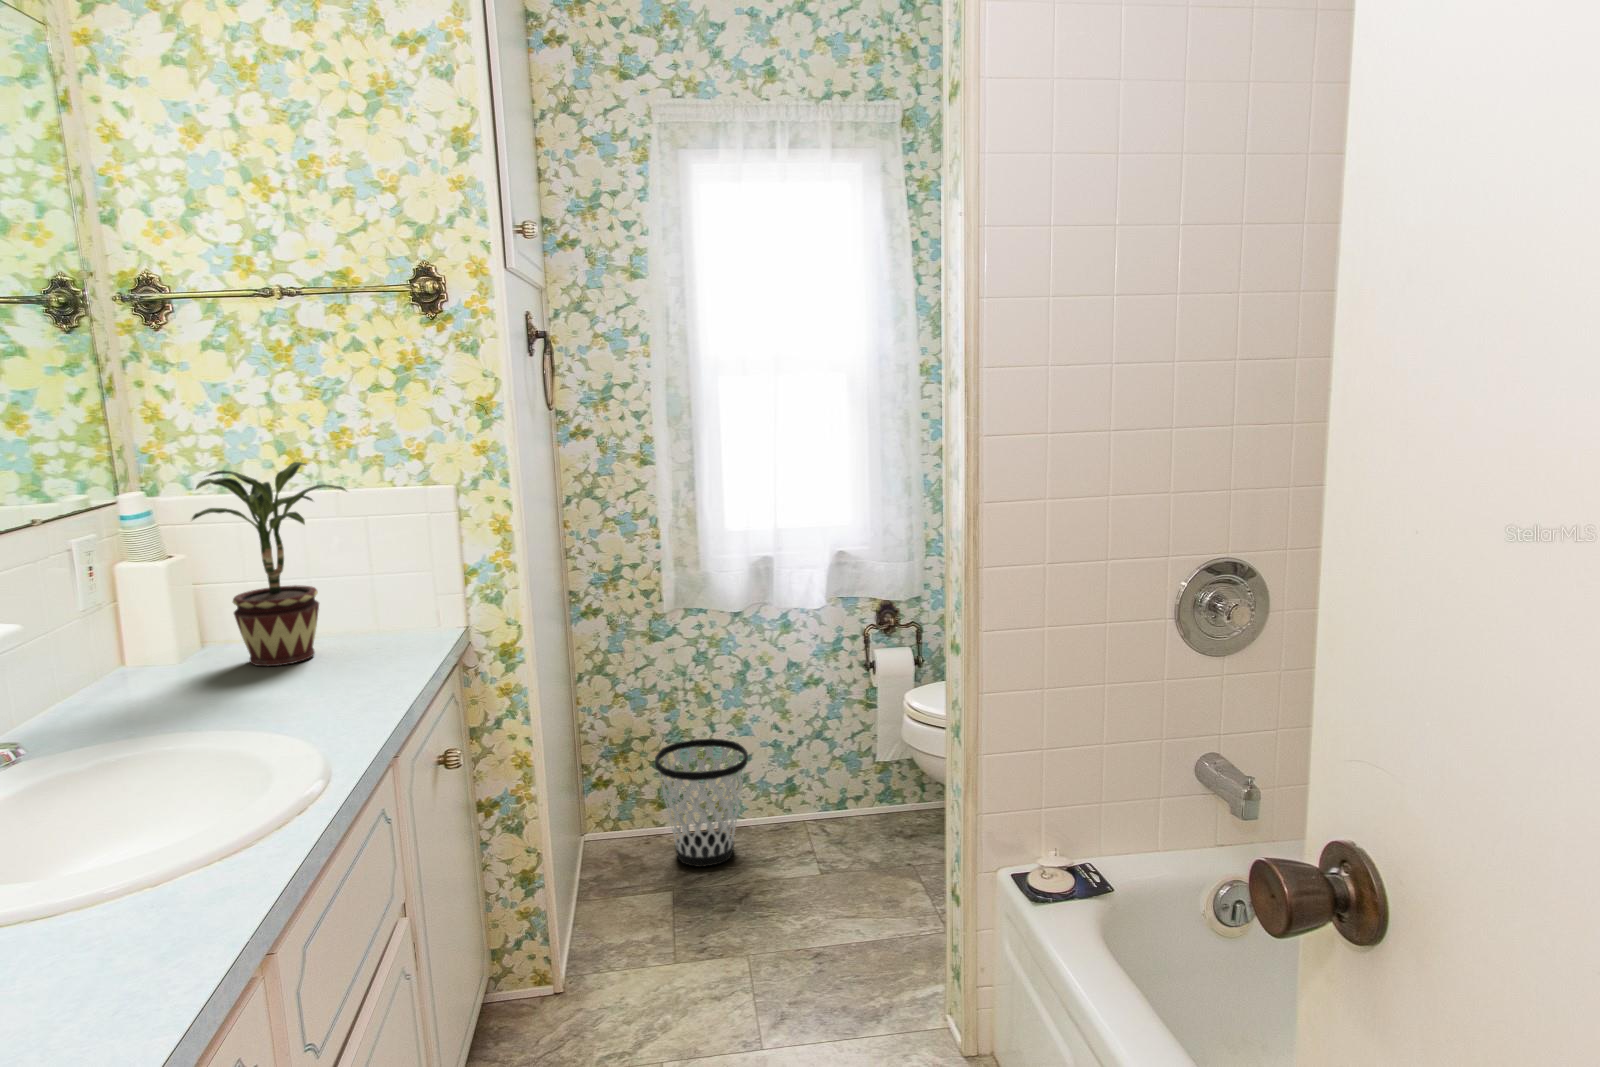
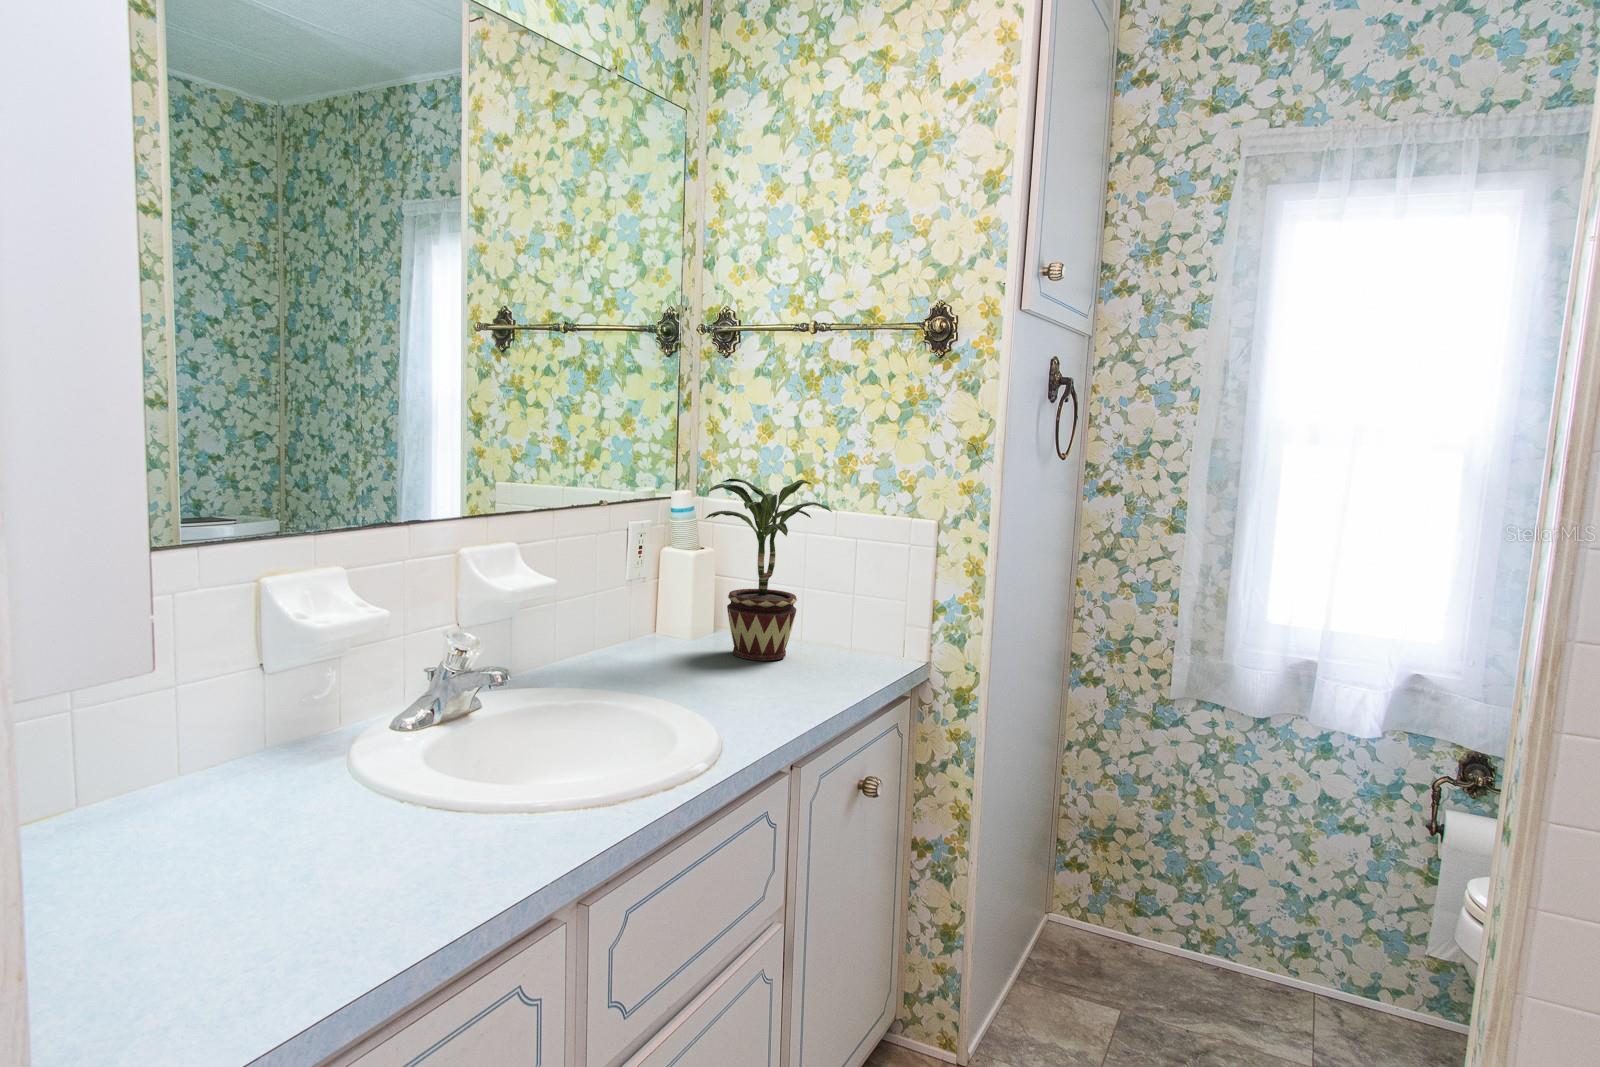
wastebasket: present [655,739,748,867] -> none [1130,846,1245,1001]

